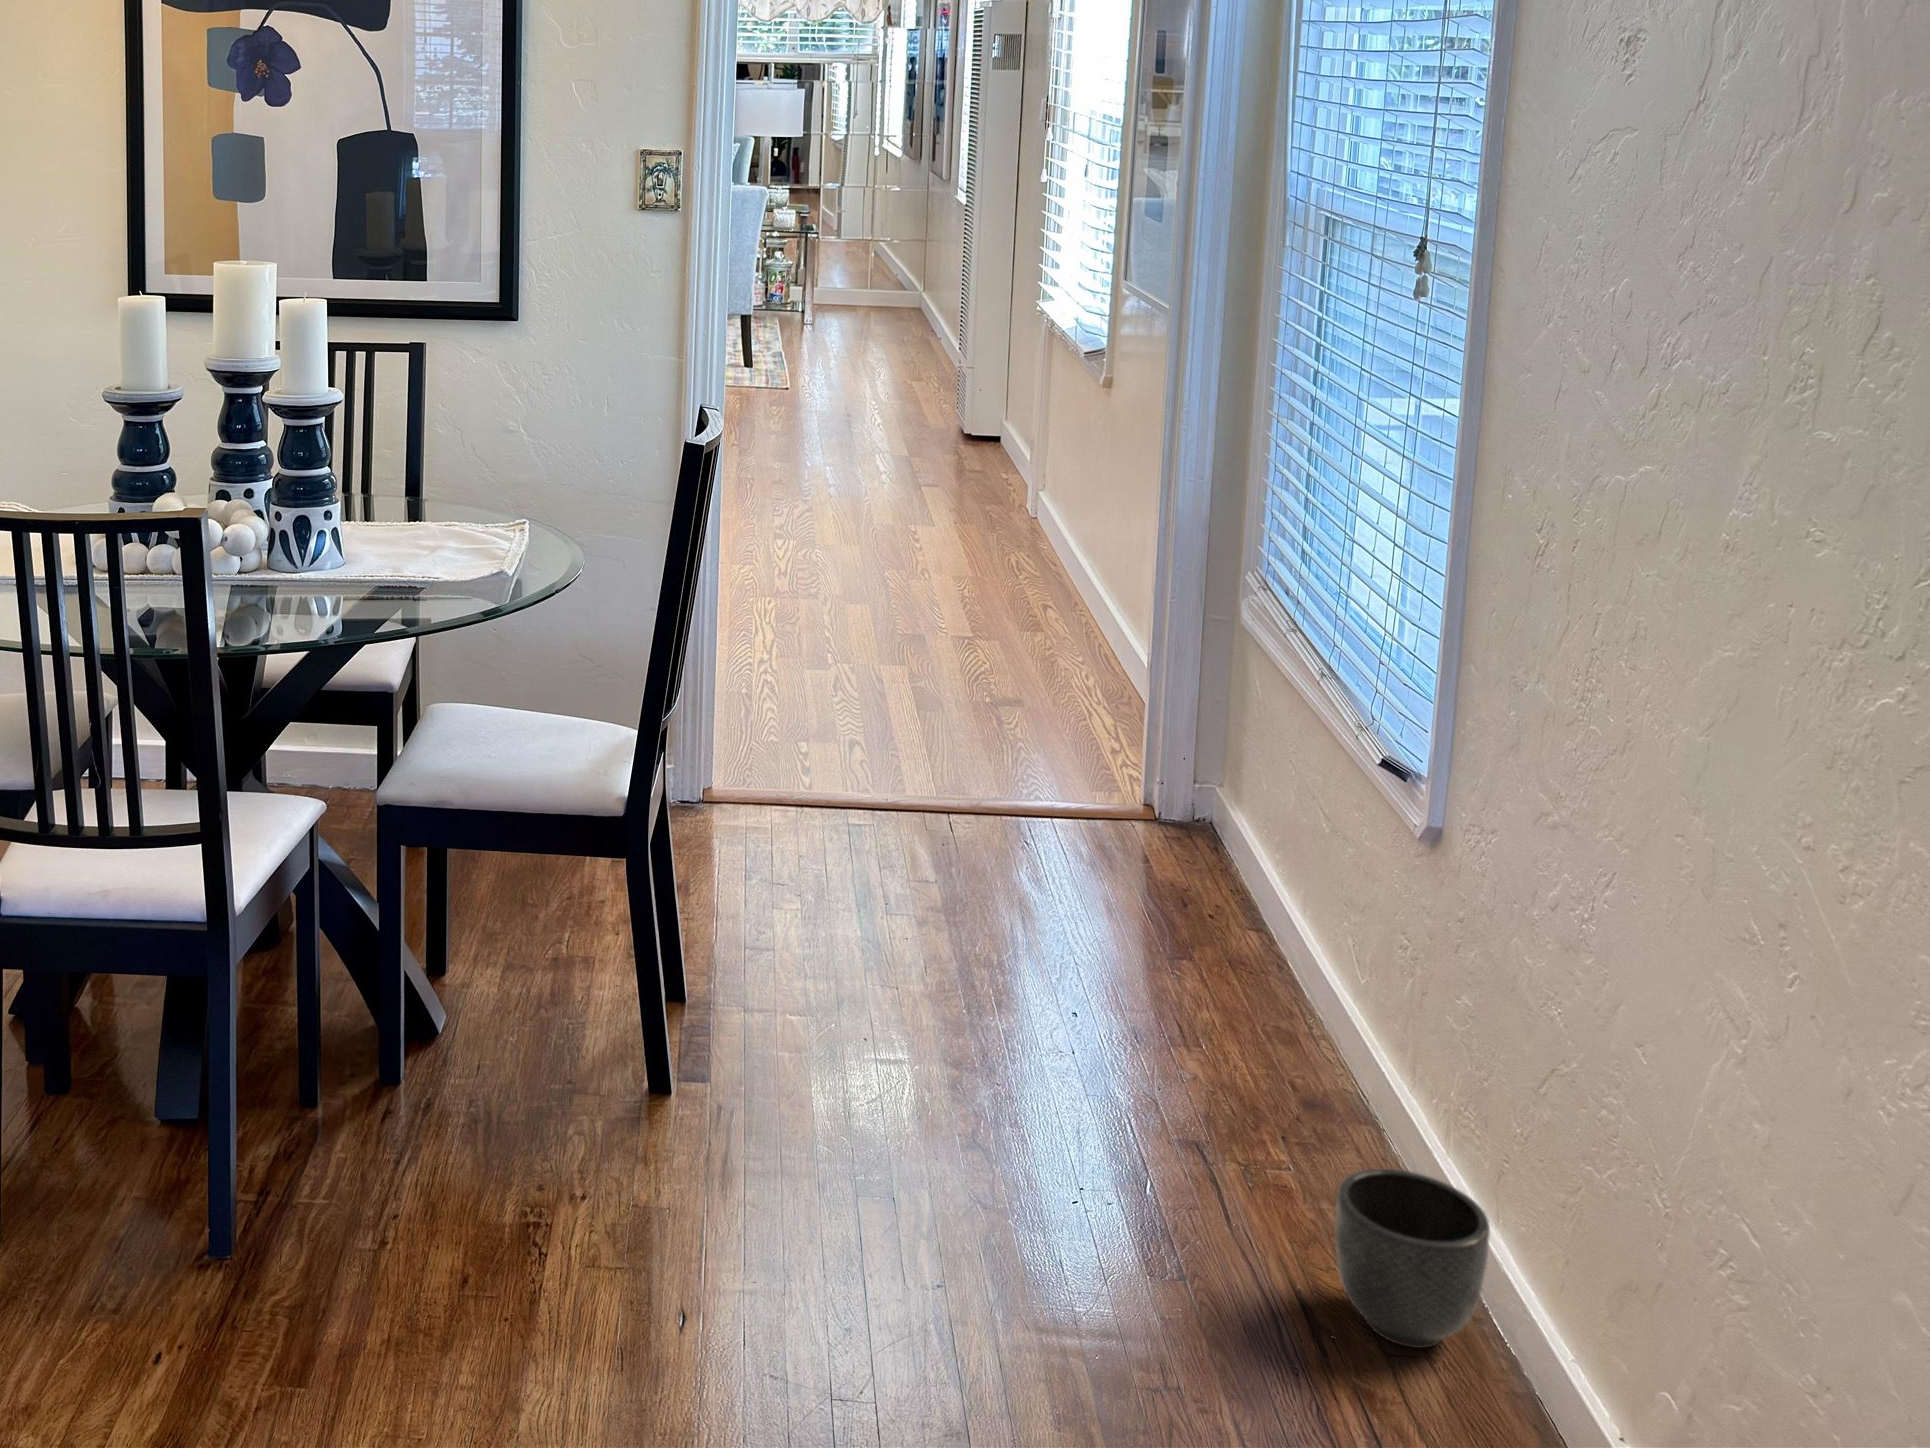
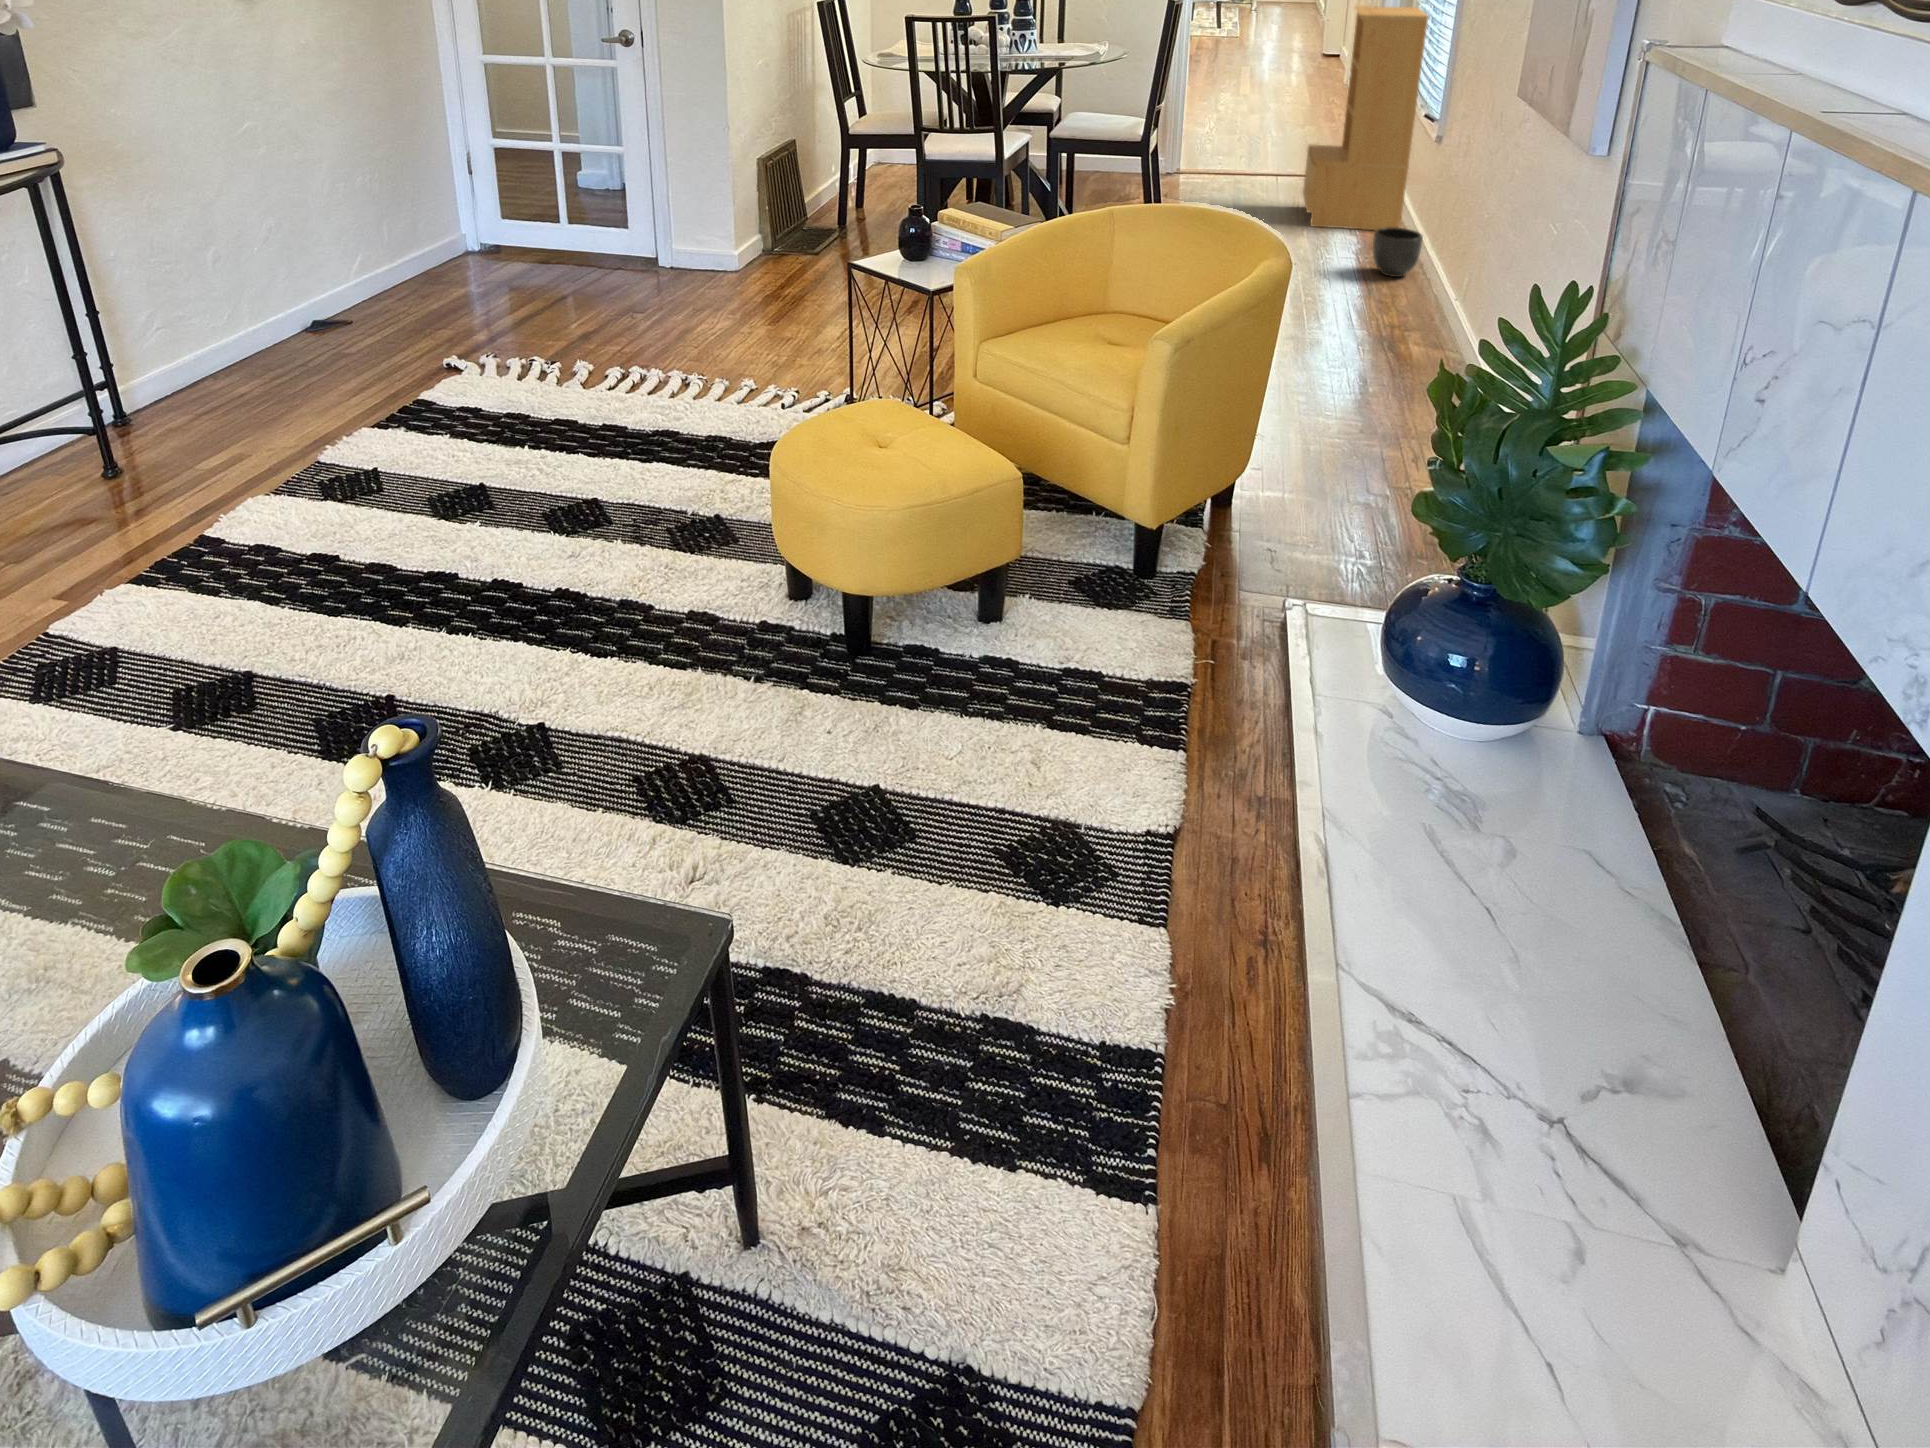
bookshelf: none [1052,459,1383,1086] -> present [1303,6,1429,230]

